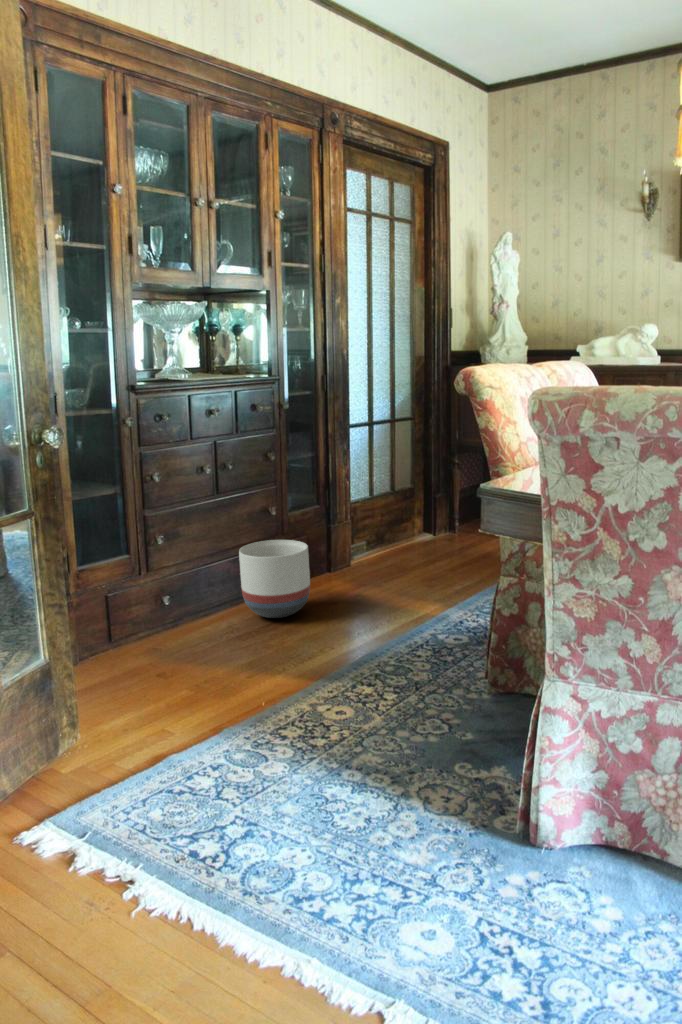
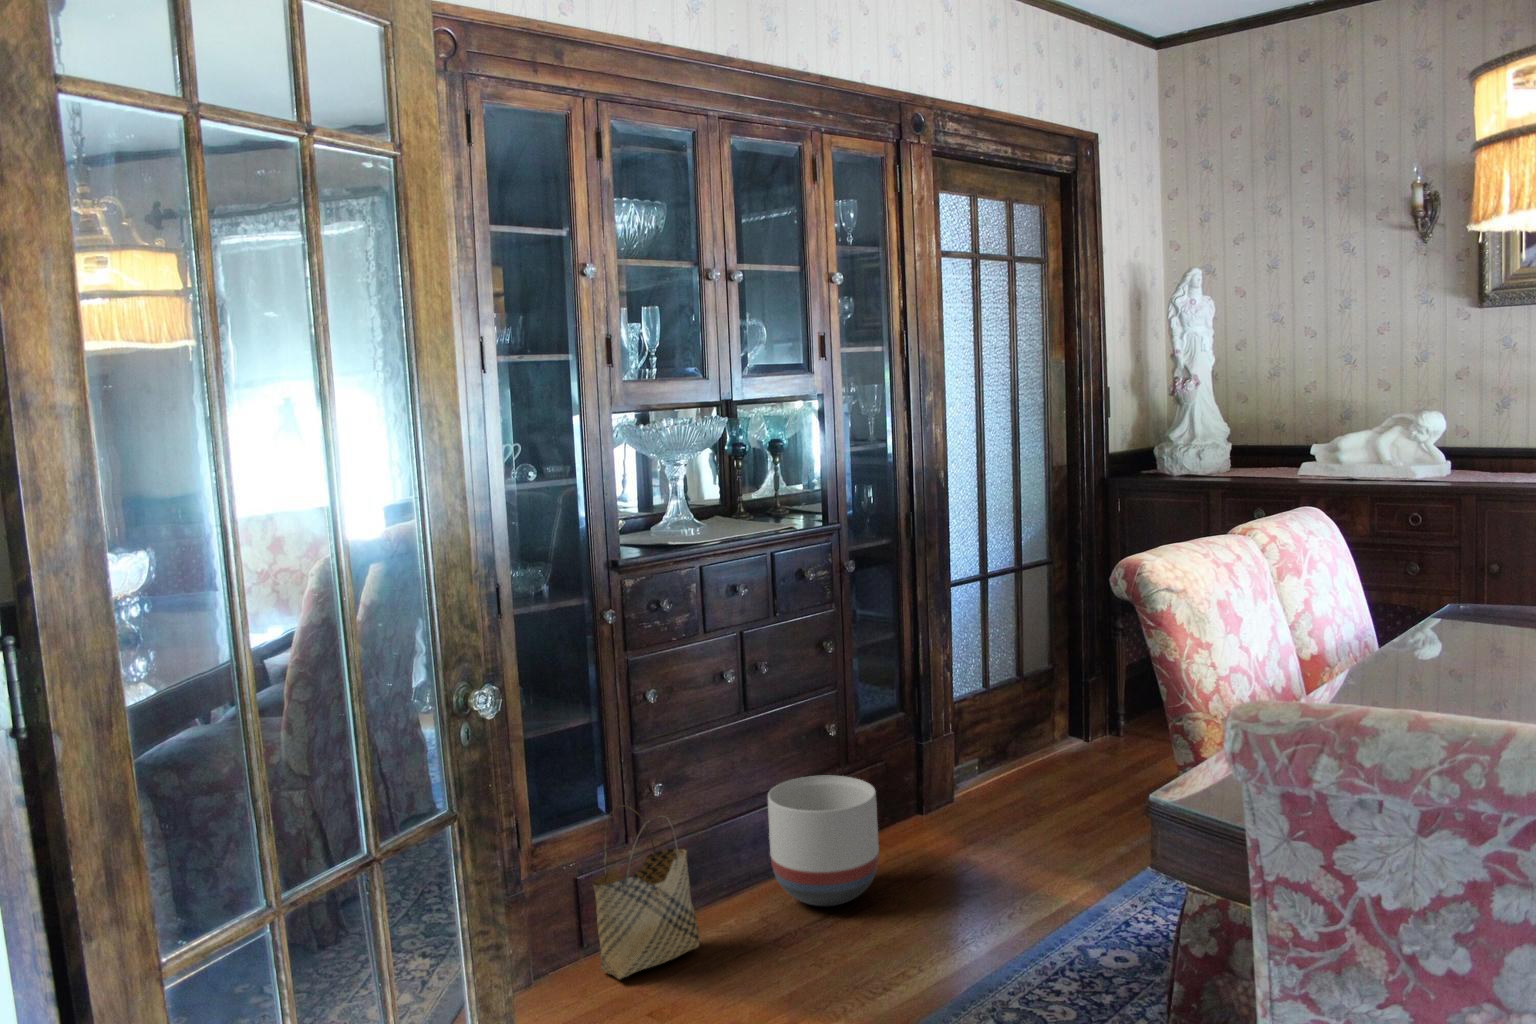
woven basket: none [123,554,196,661] -> present [592,805,699,979]

